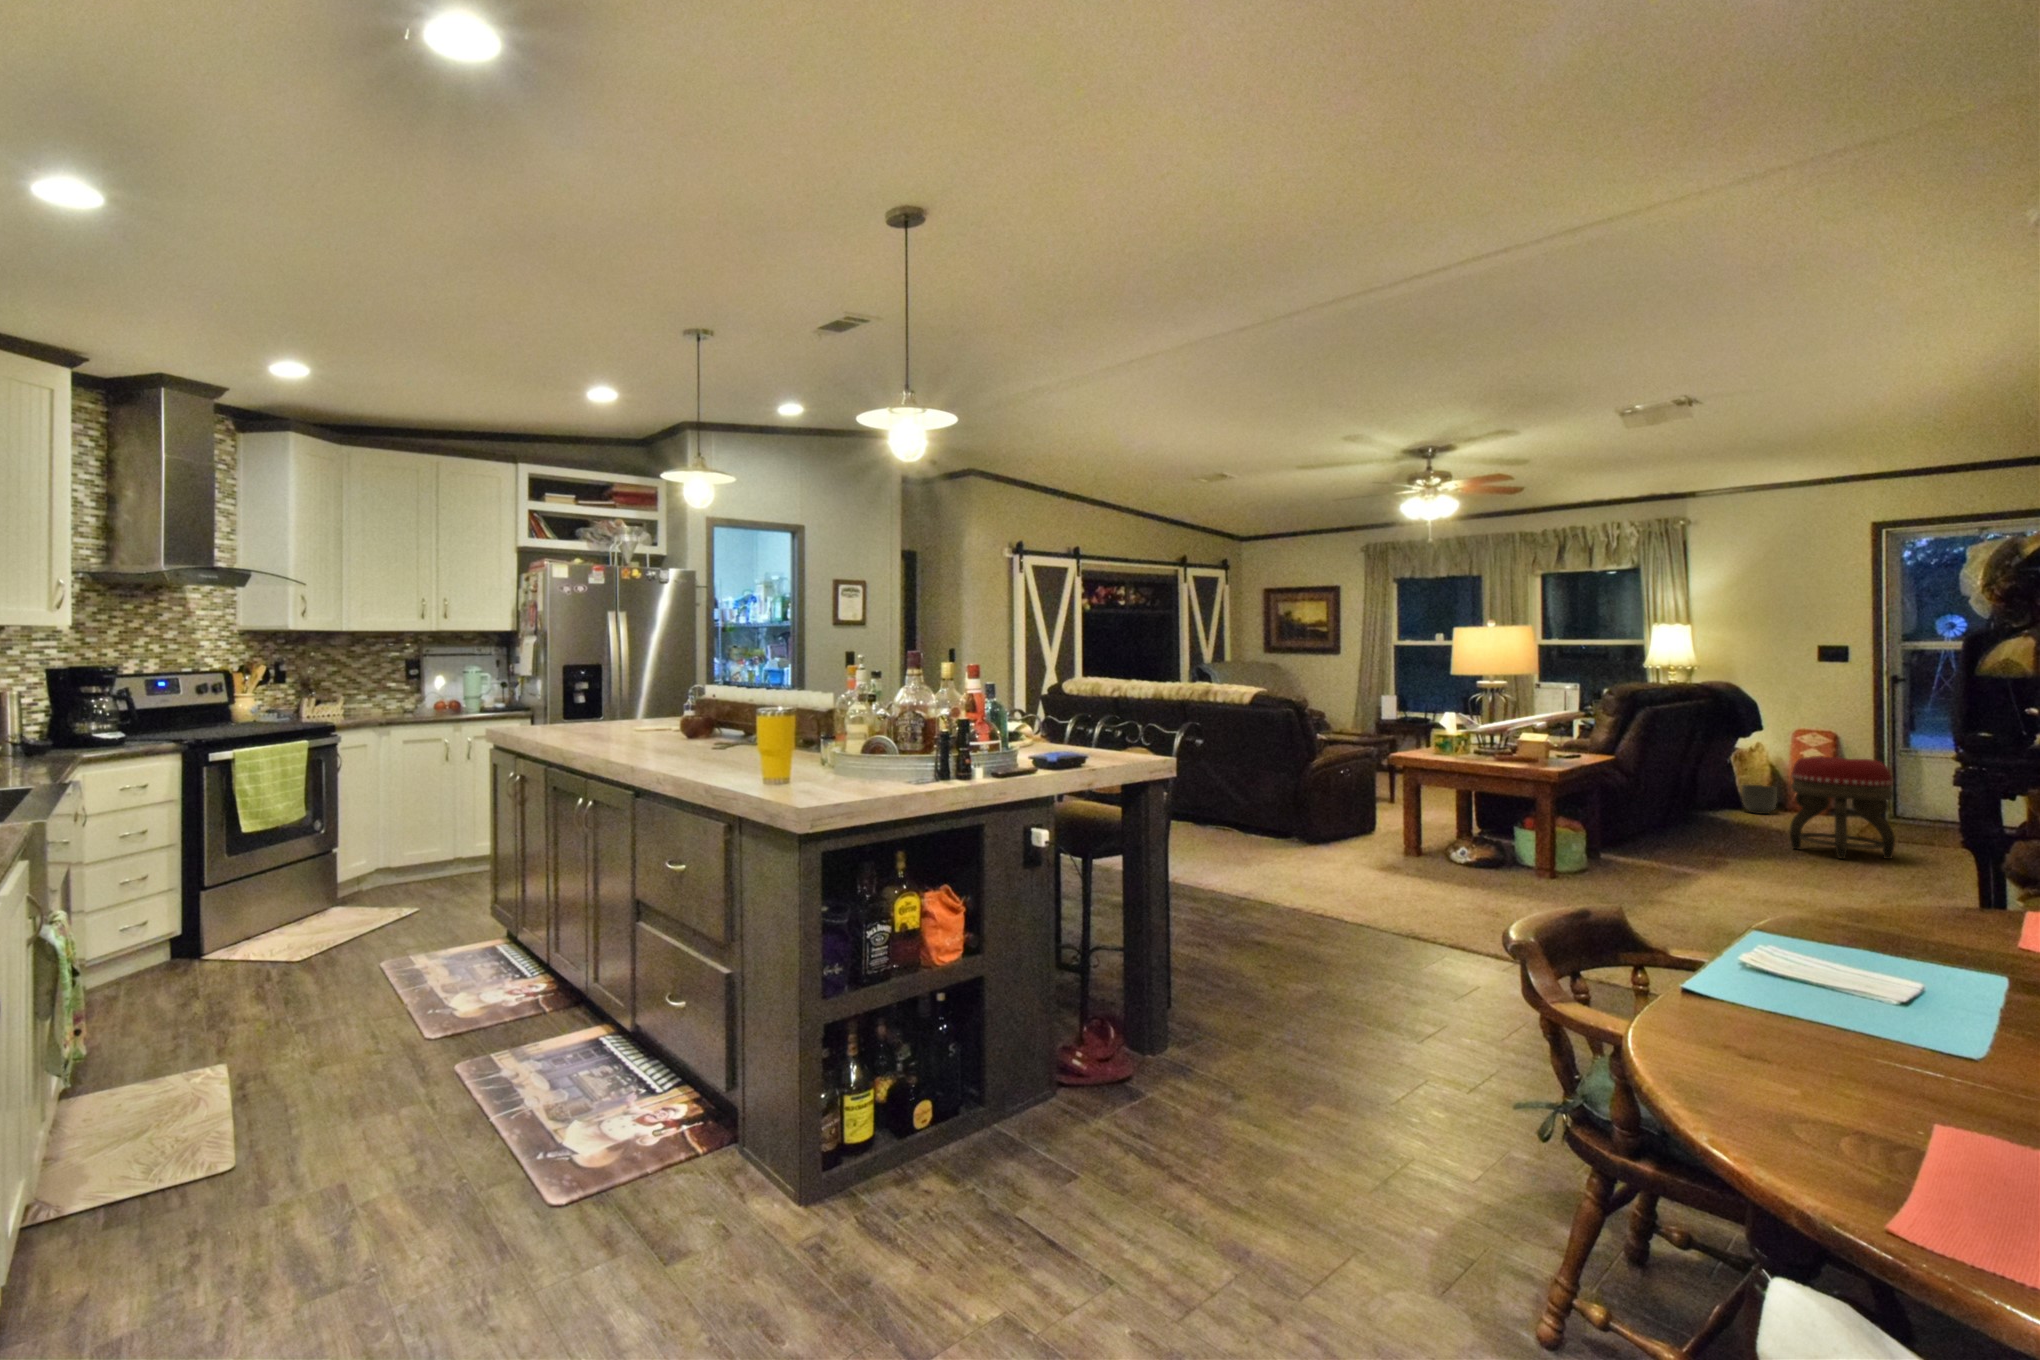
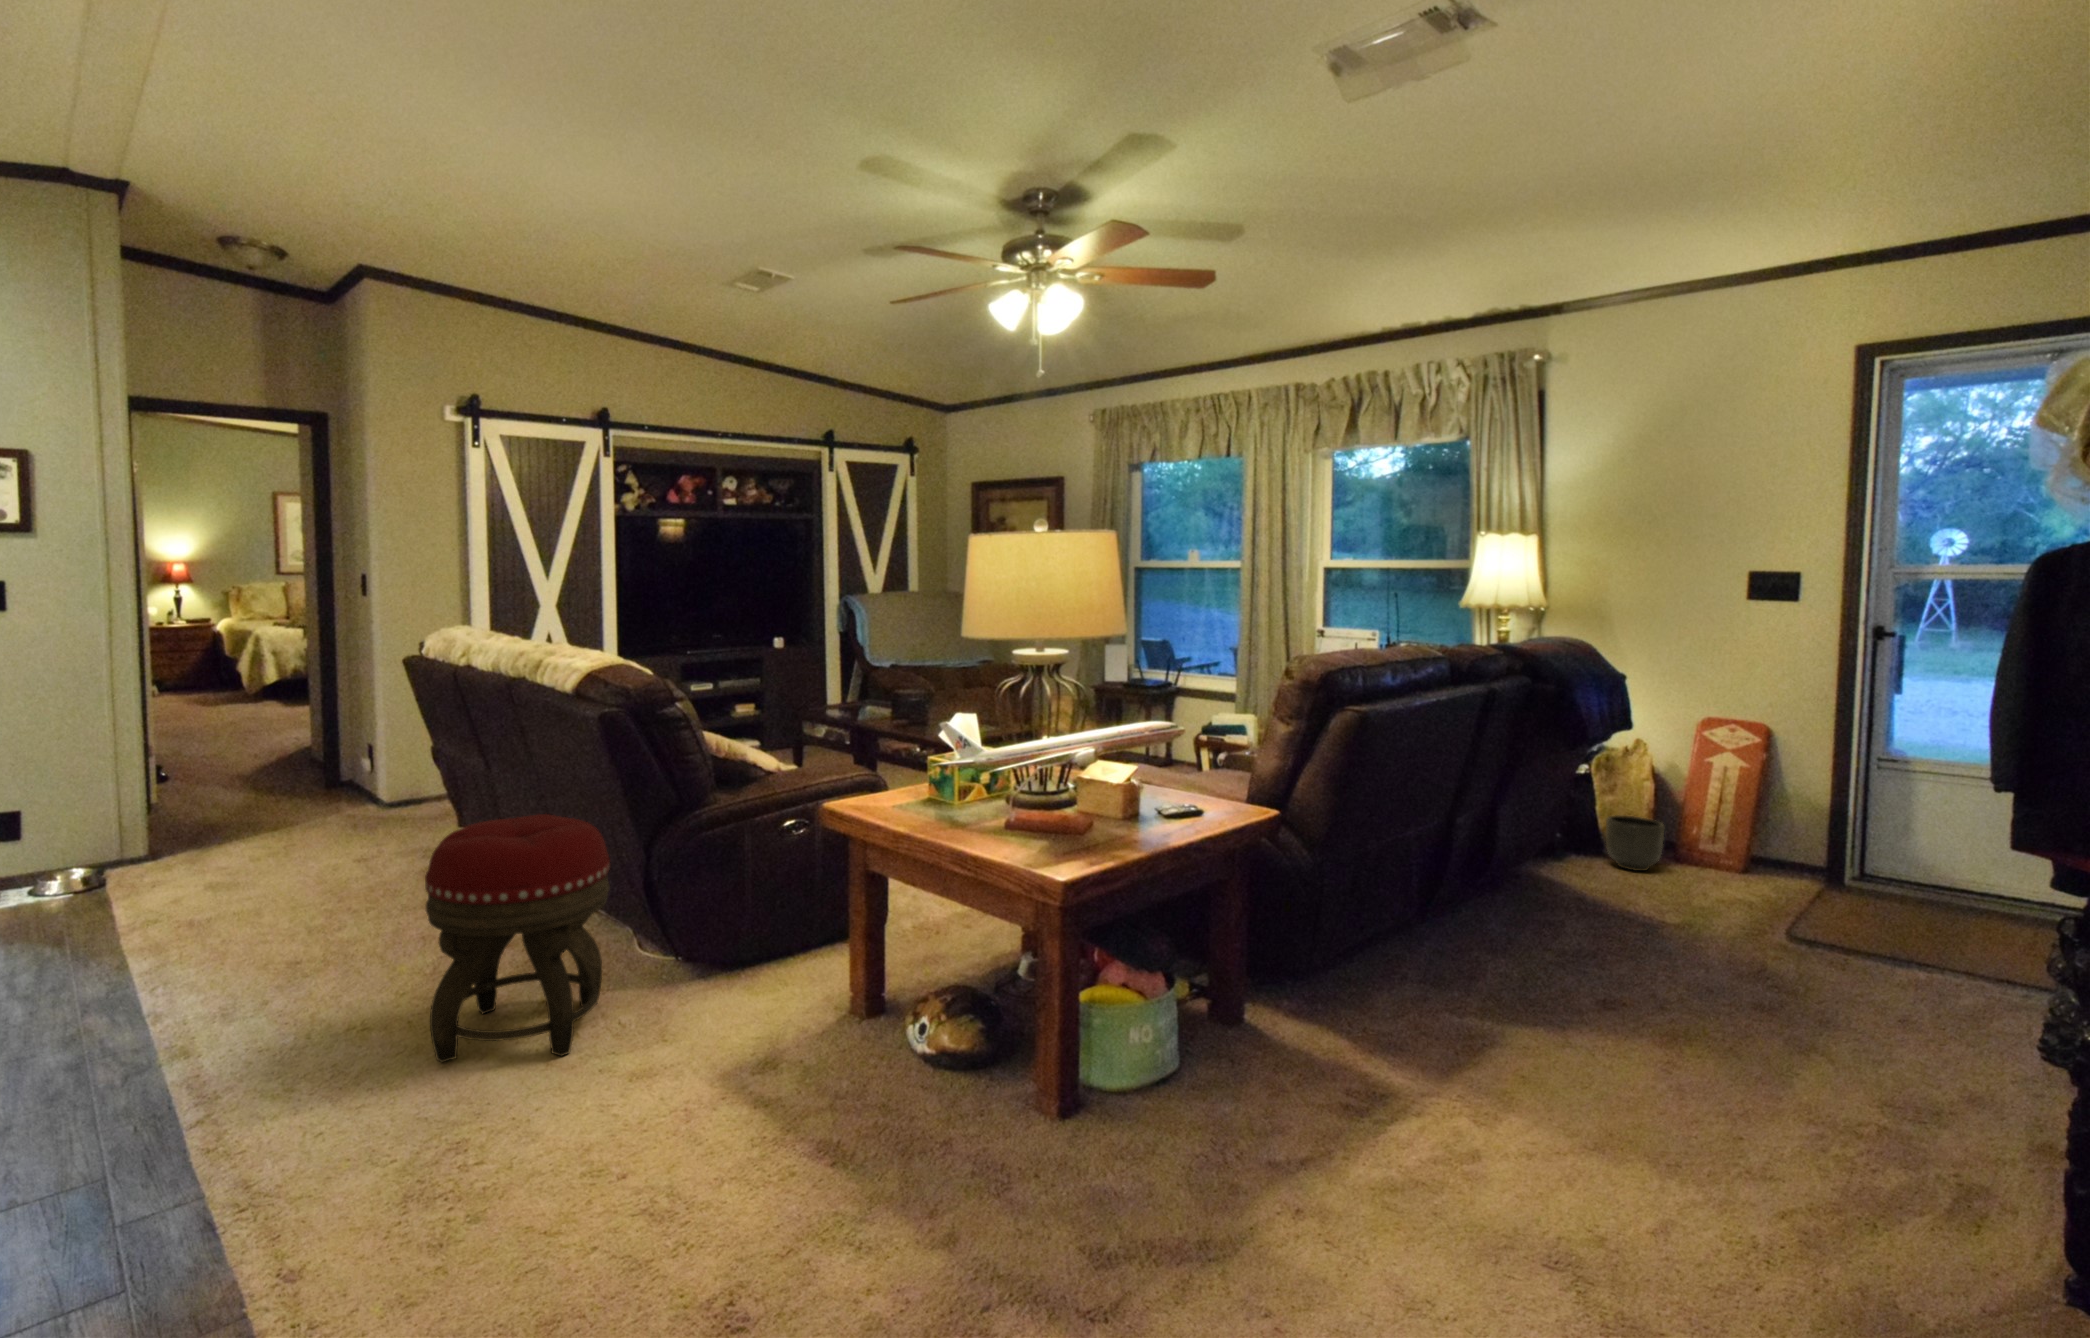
footstool: present [1790,756,1895,859] -> present [425,814,610,1062]

